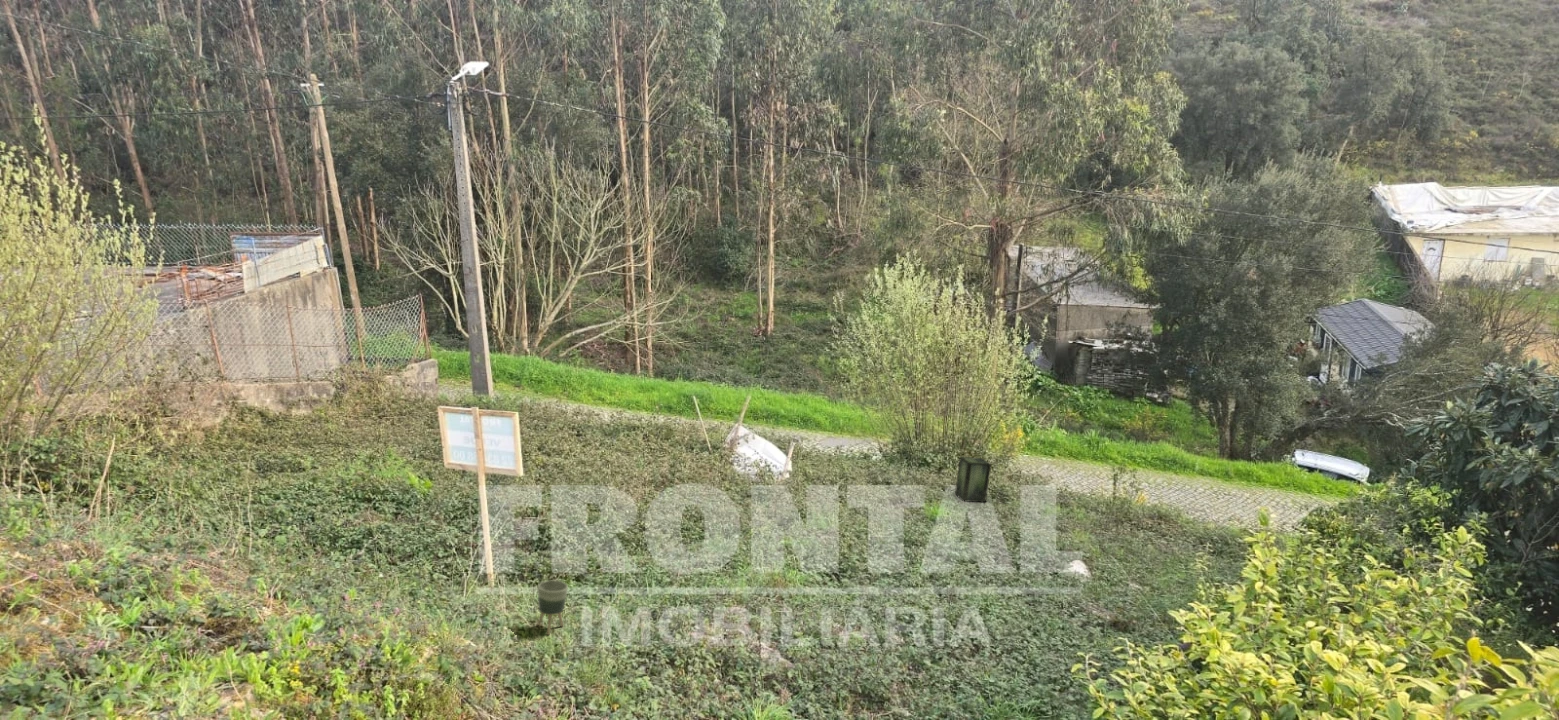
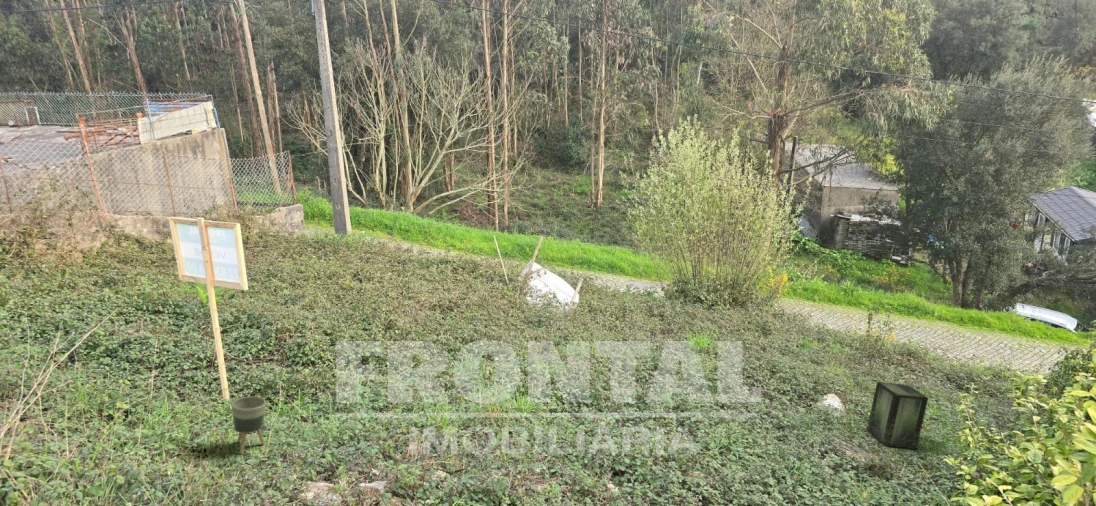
storage box: present [955,457,991,502] -> present [867,382,928,449]

